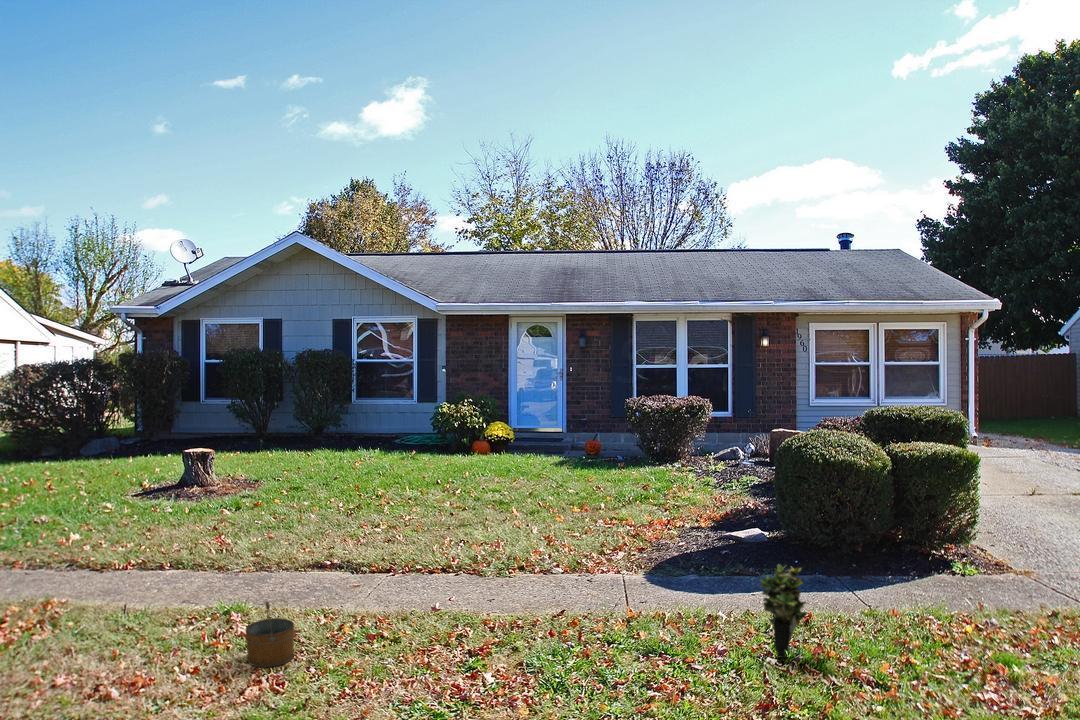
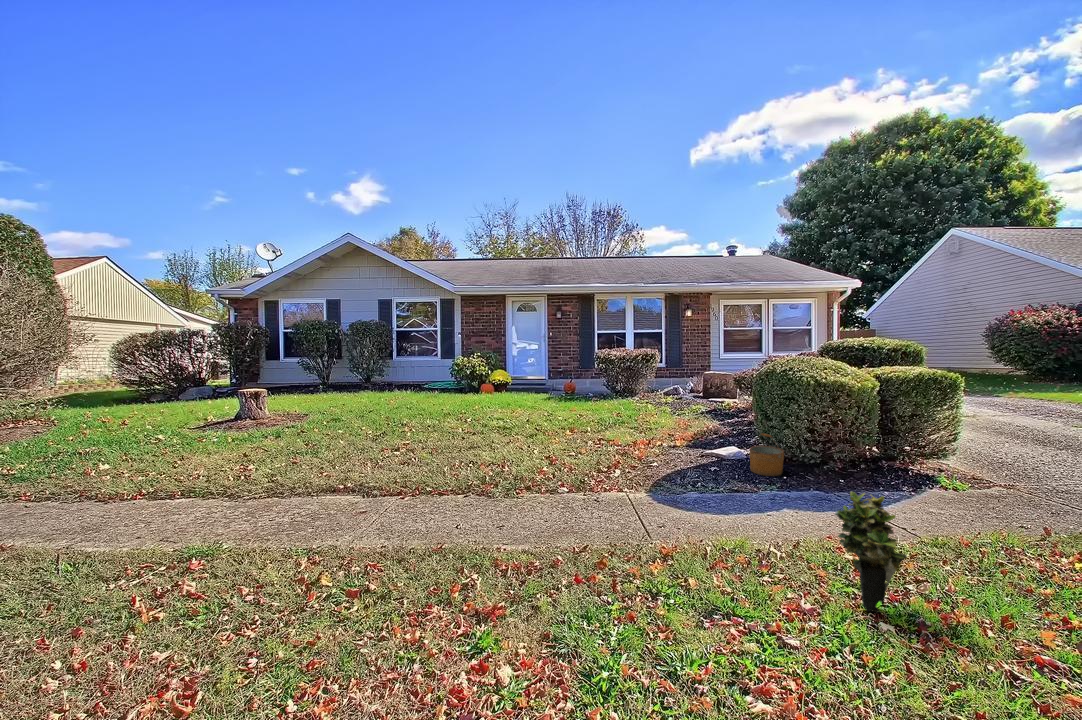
bucket: present [245,601,294,667] -> present [750,433,784,476]

